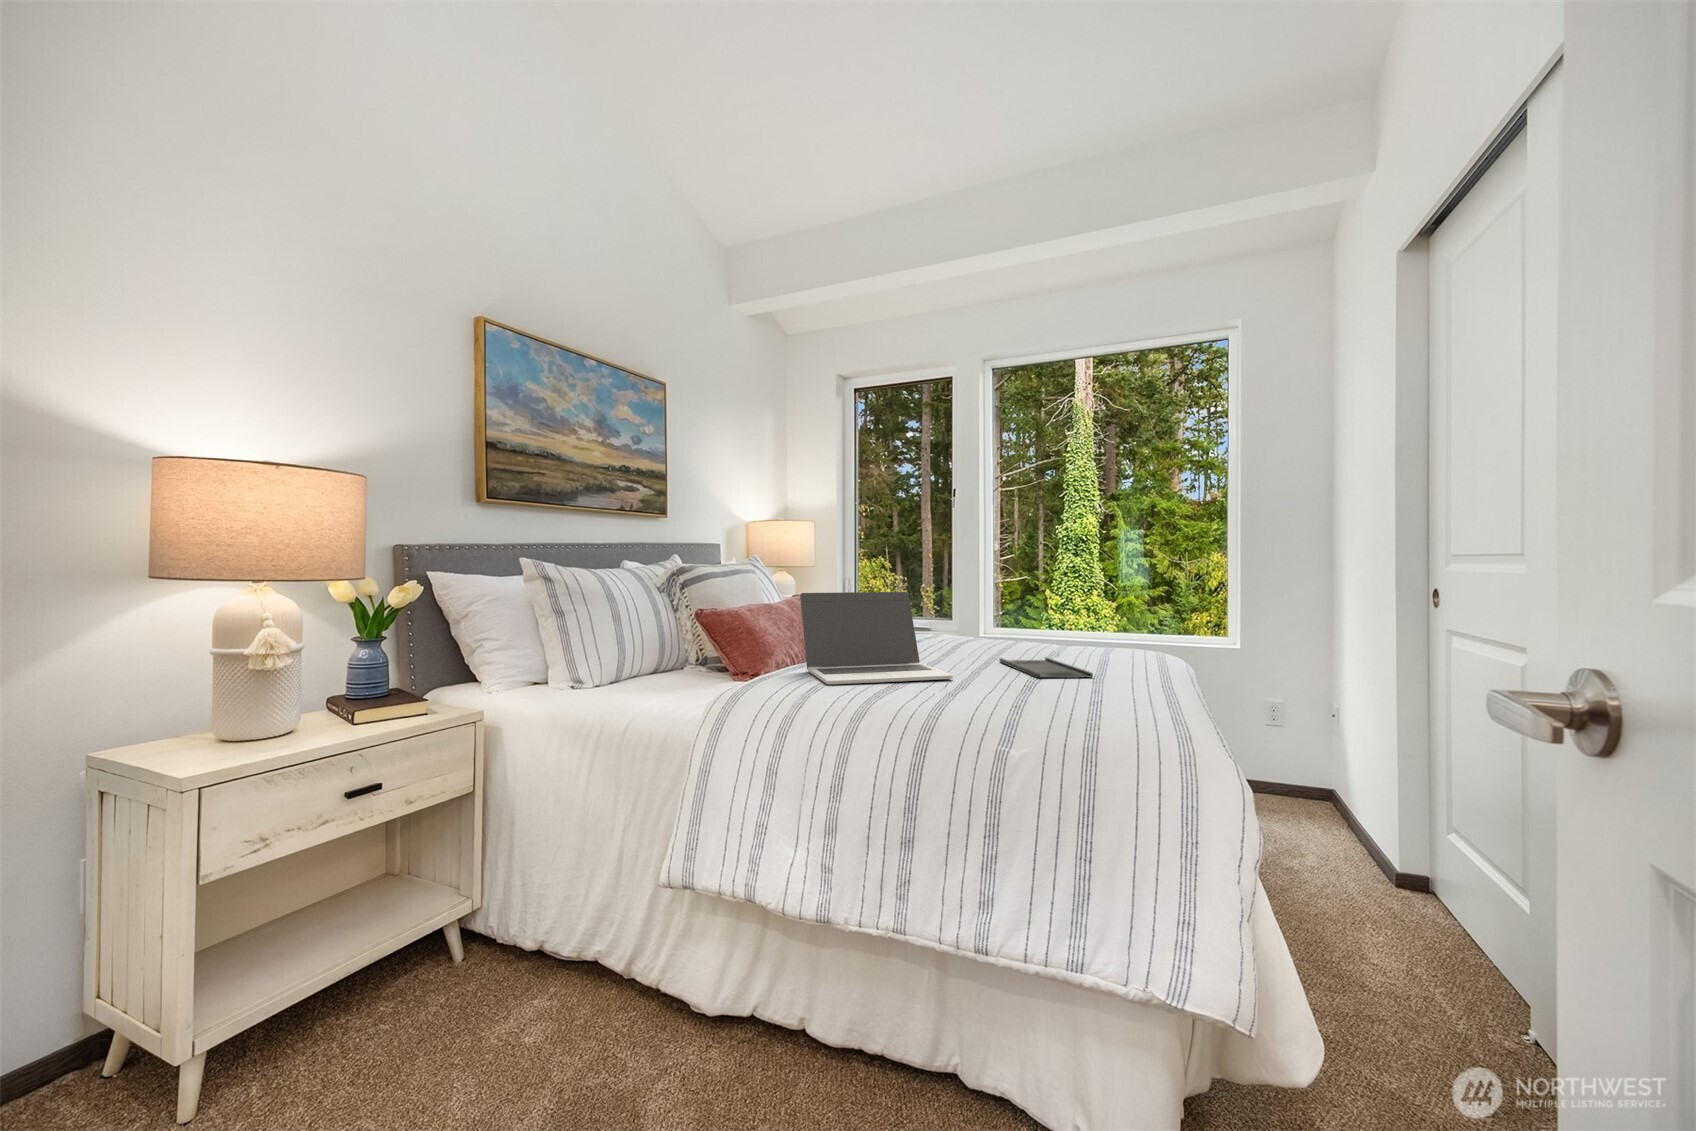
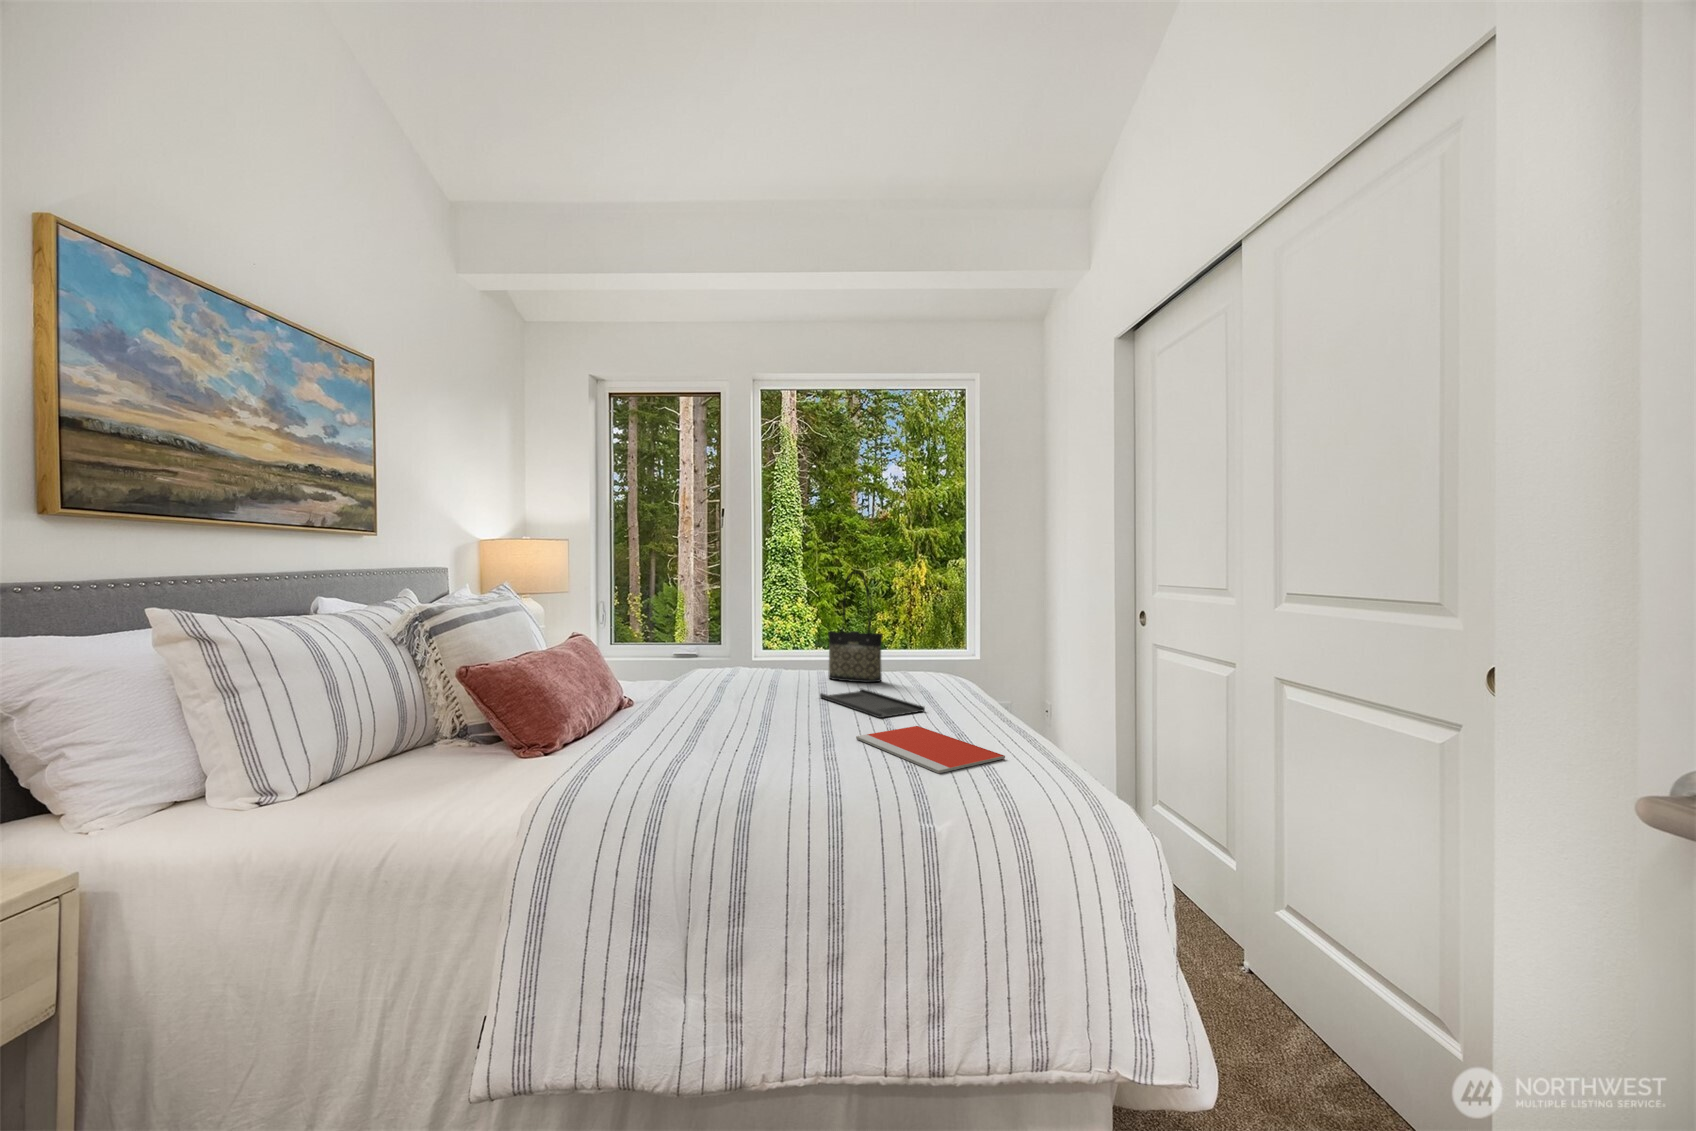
tote bag: none [1028,541,1082,656] -> present [828,572,883,682]
laptop: present [800,592,953,684] -> none [612,631,804,757]
notebook: none [993,684,1123,713] -> present [856,726,1005,773]

